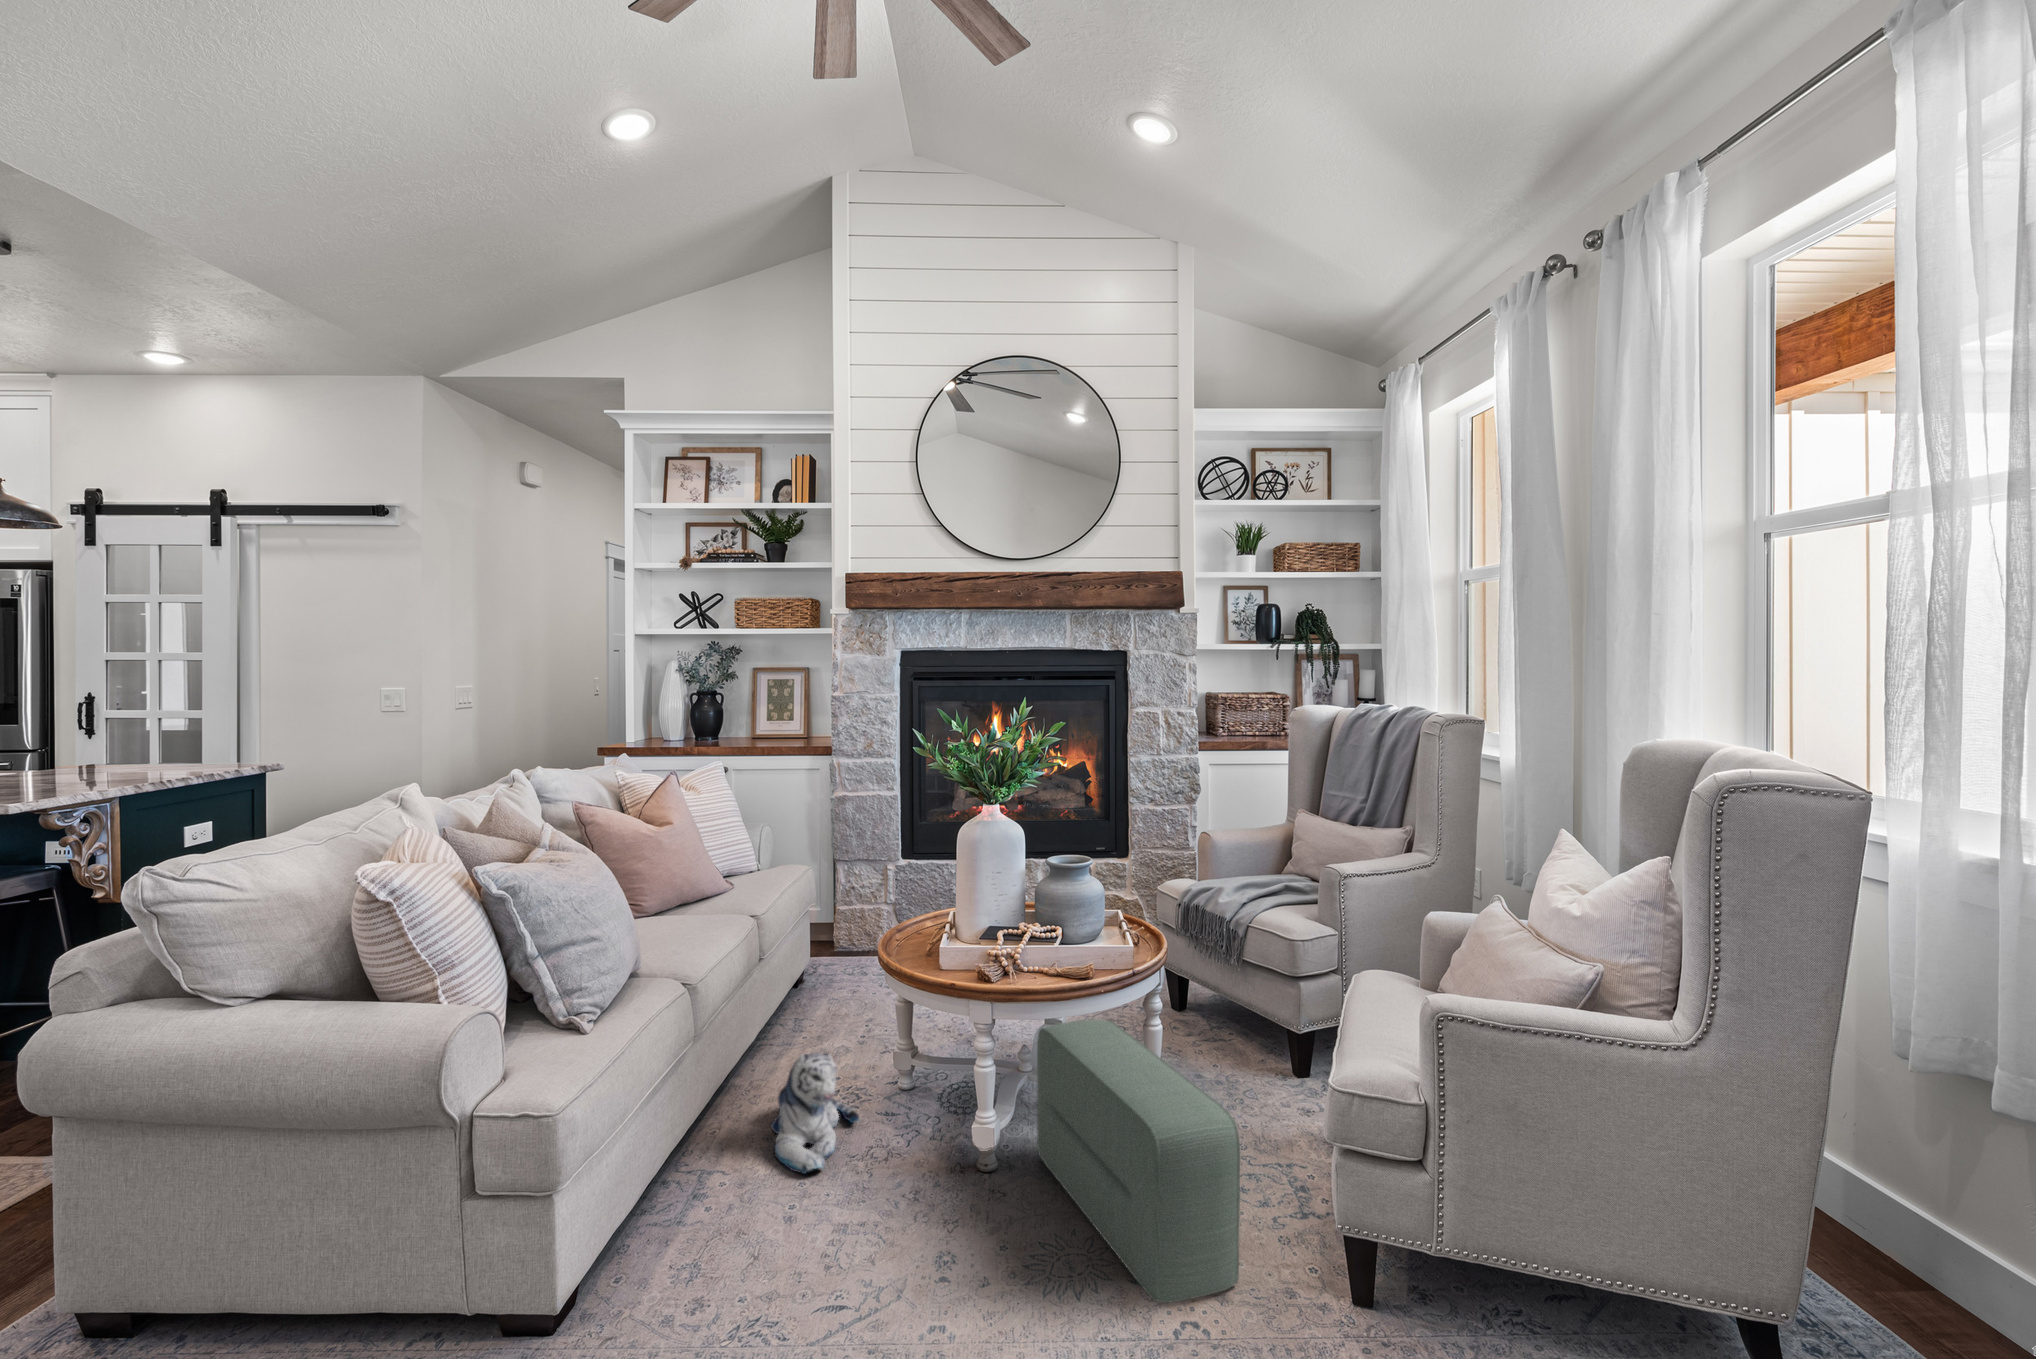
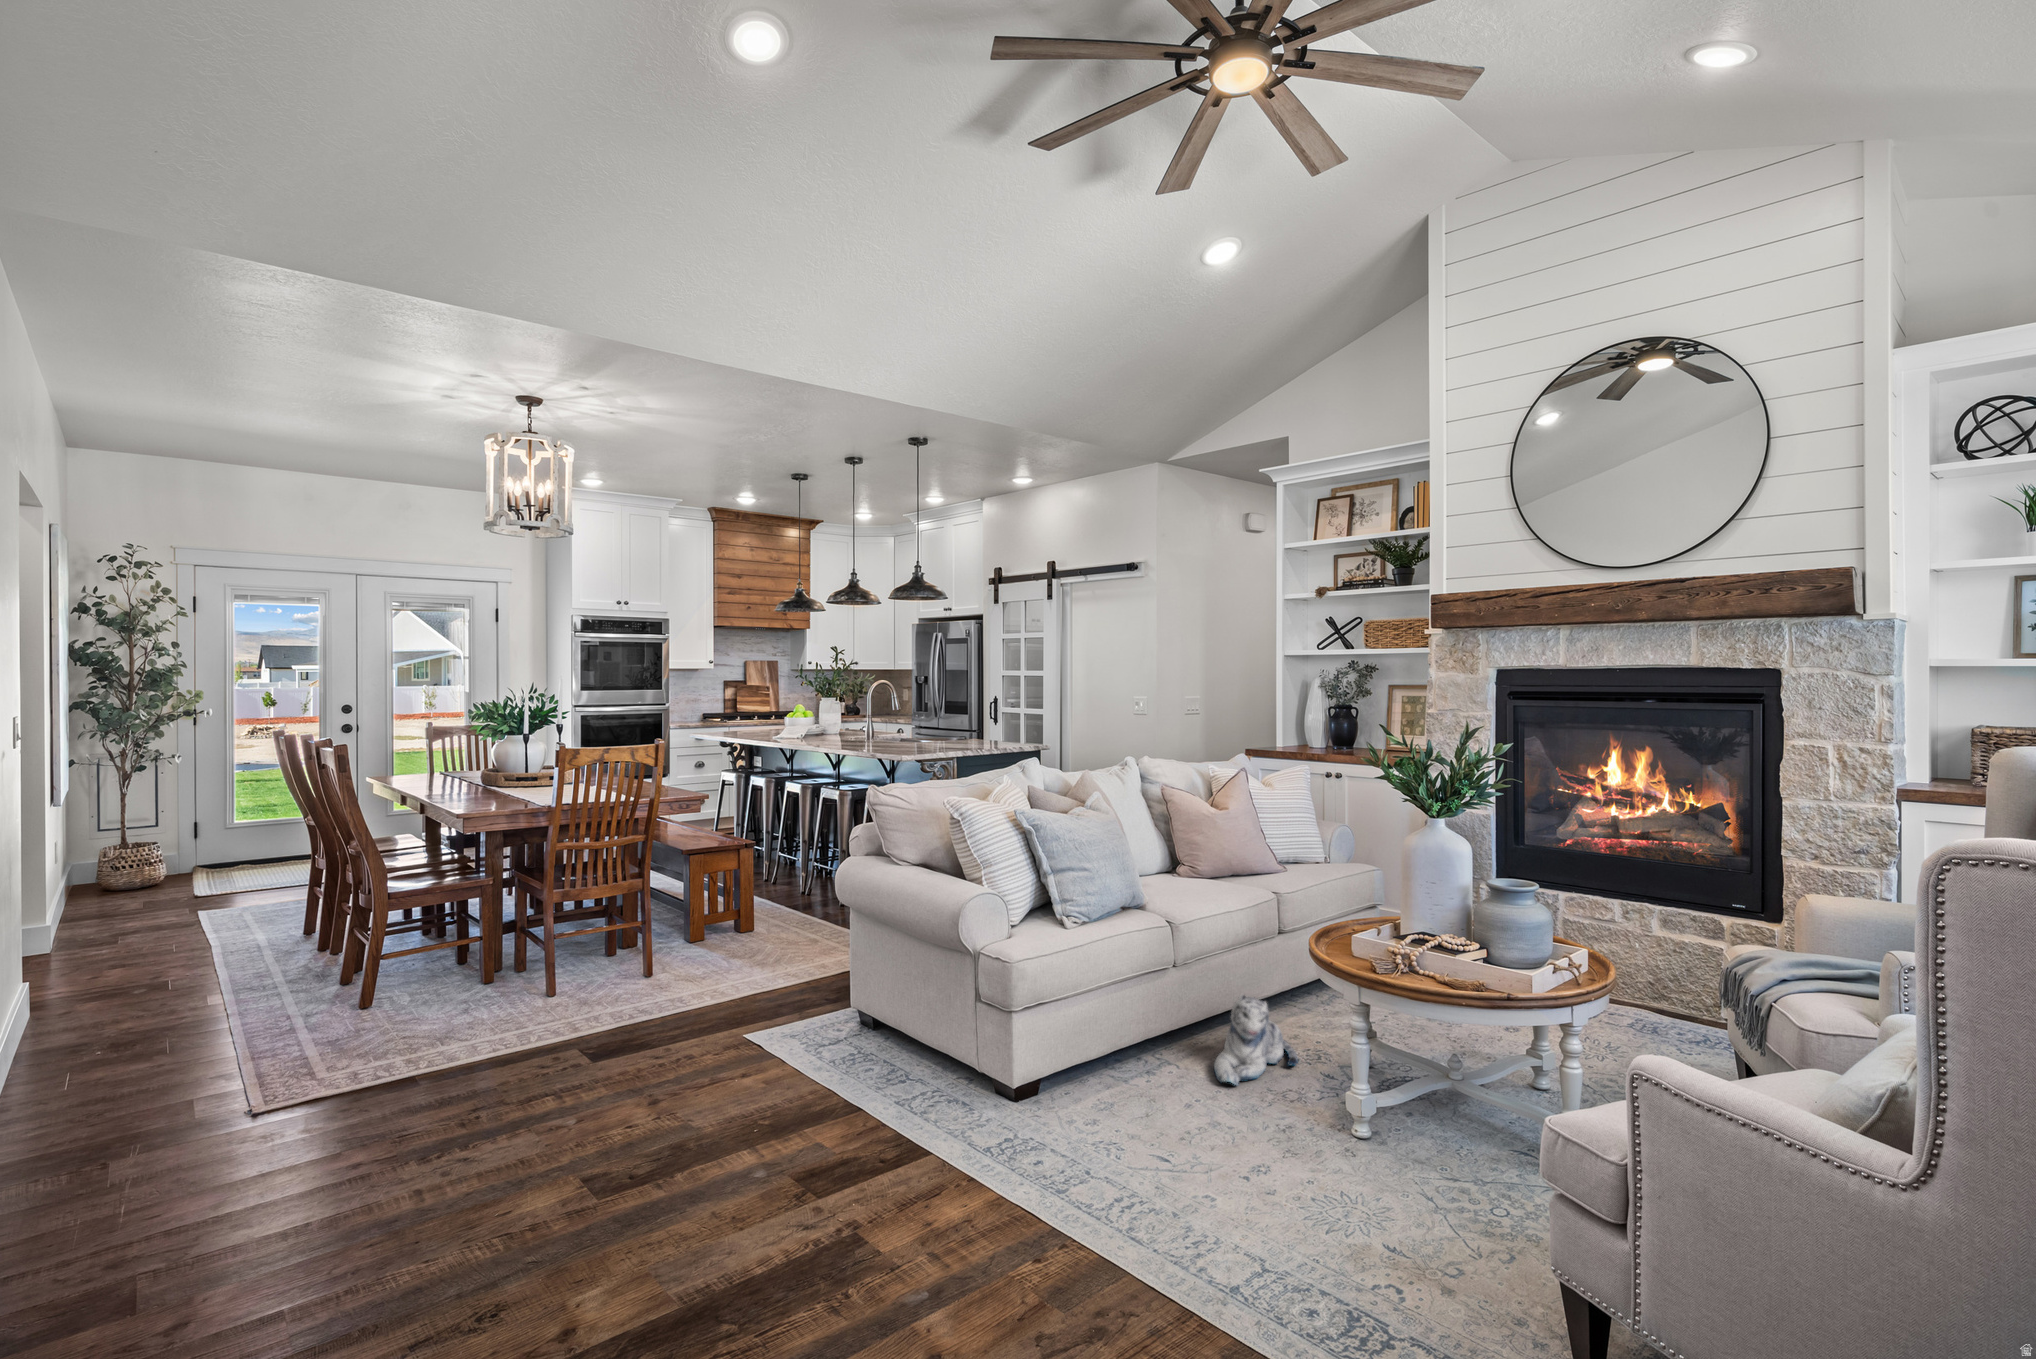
pouf: present [1037,1019,1240,1303] -> none [1381,1025,1493,1295]

